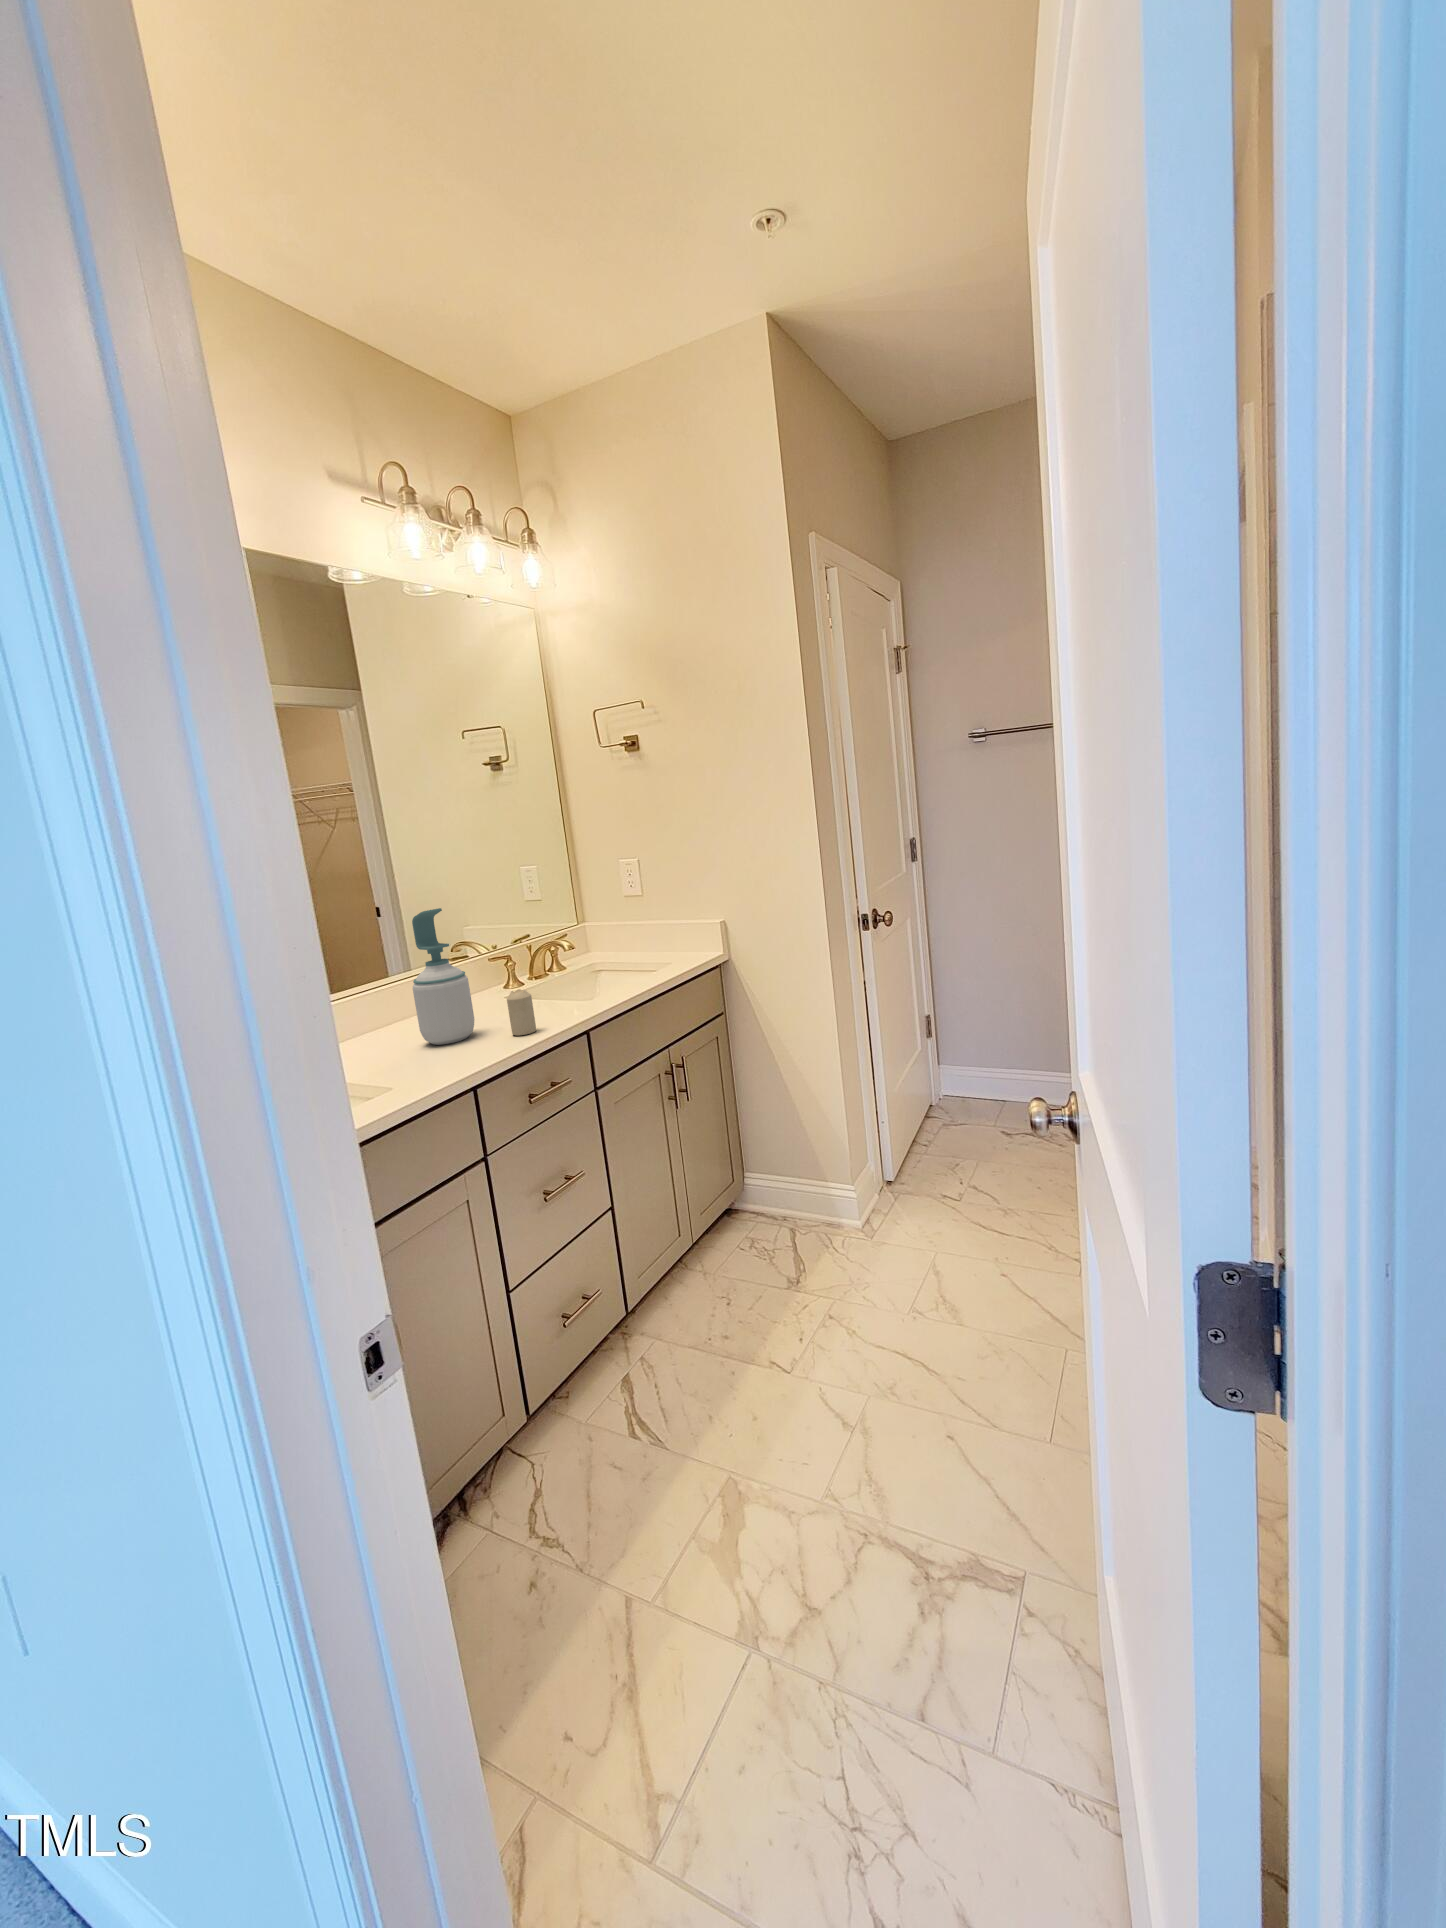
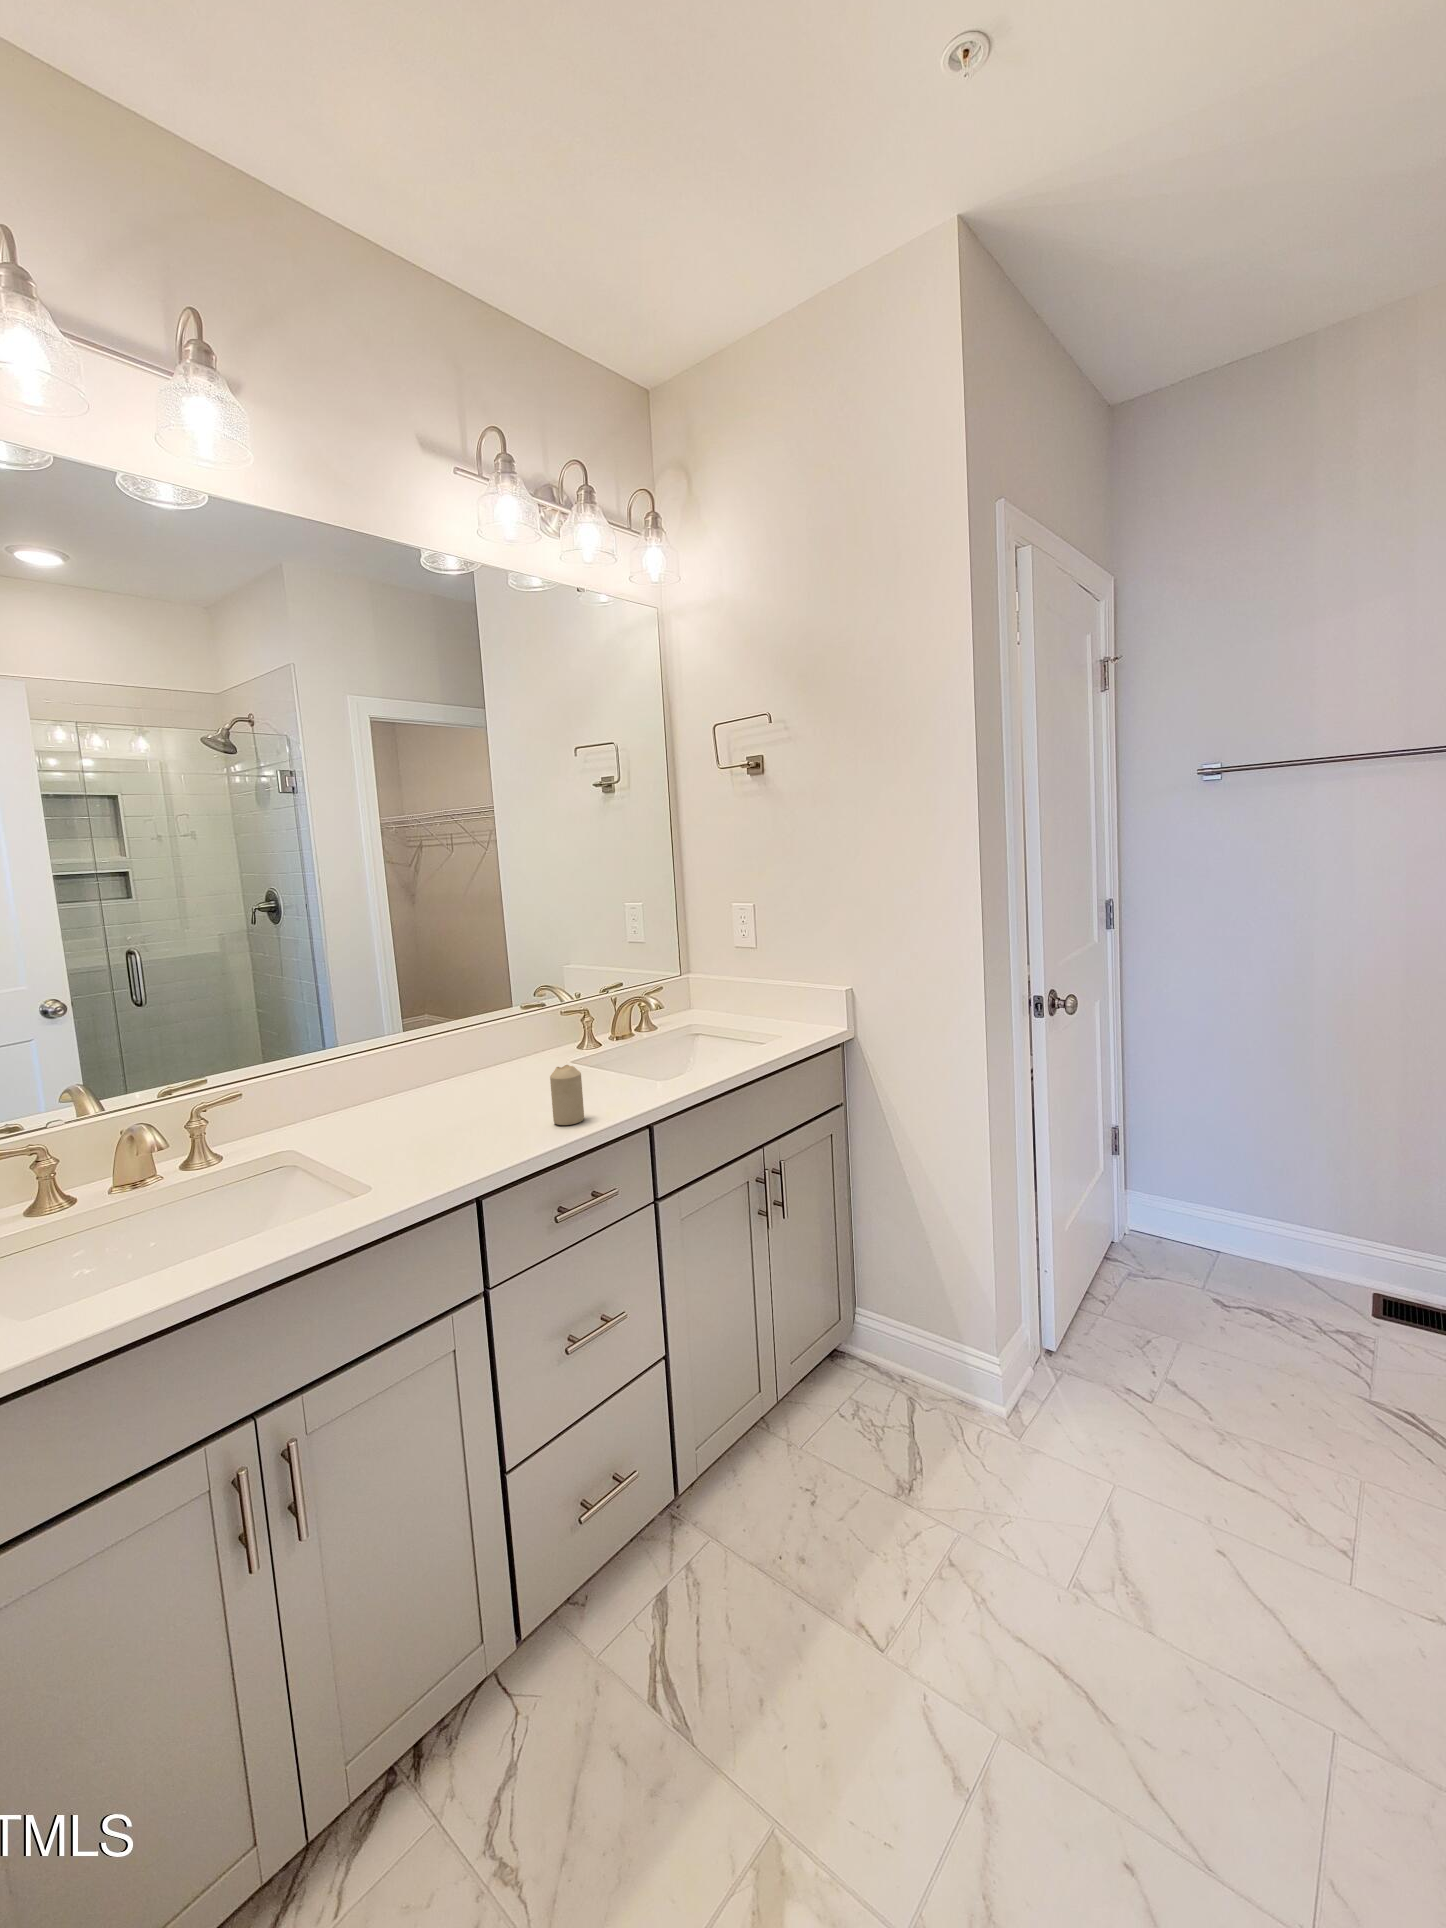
soap bottle: present [412,908,475,1045] -> none [445,954,517,1124]

